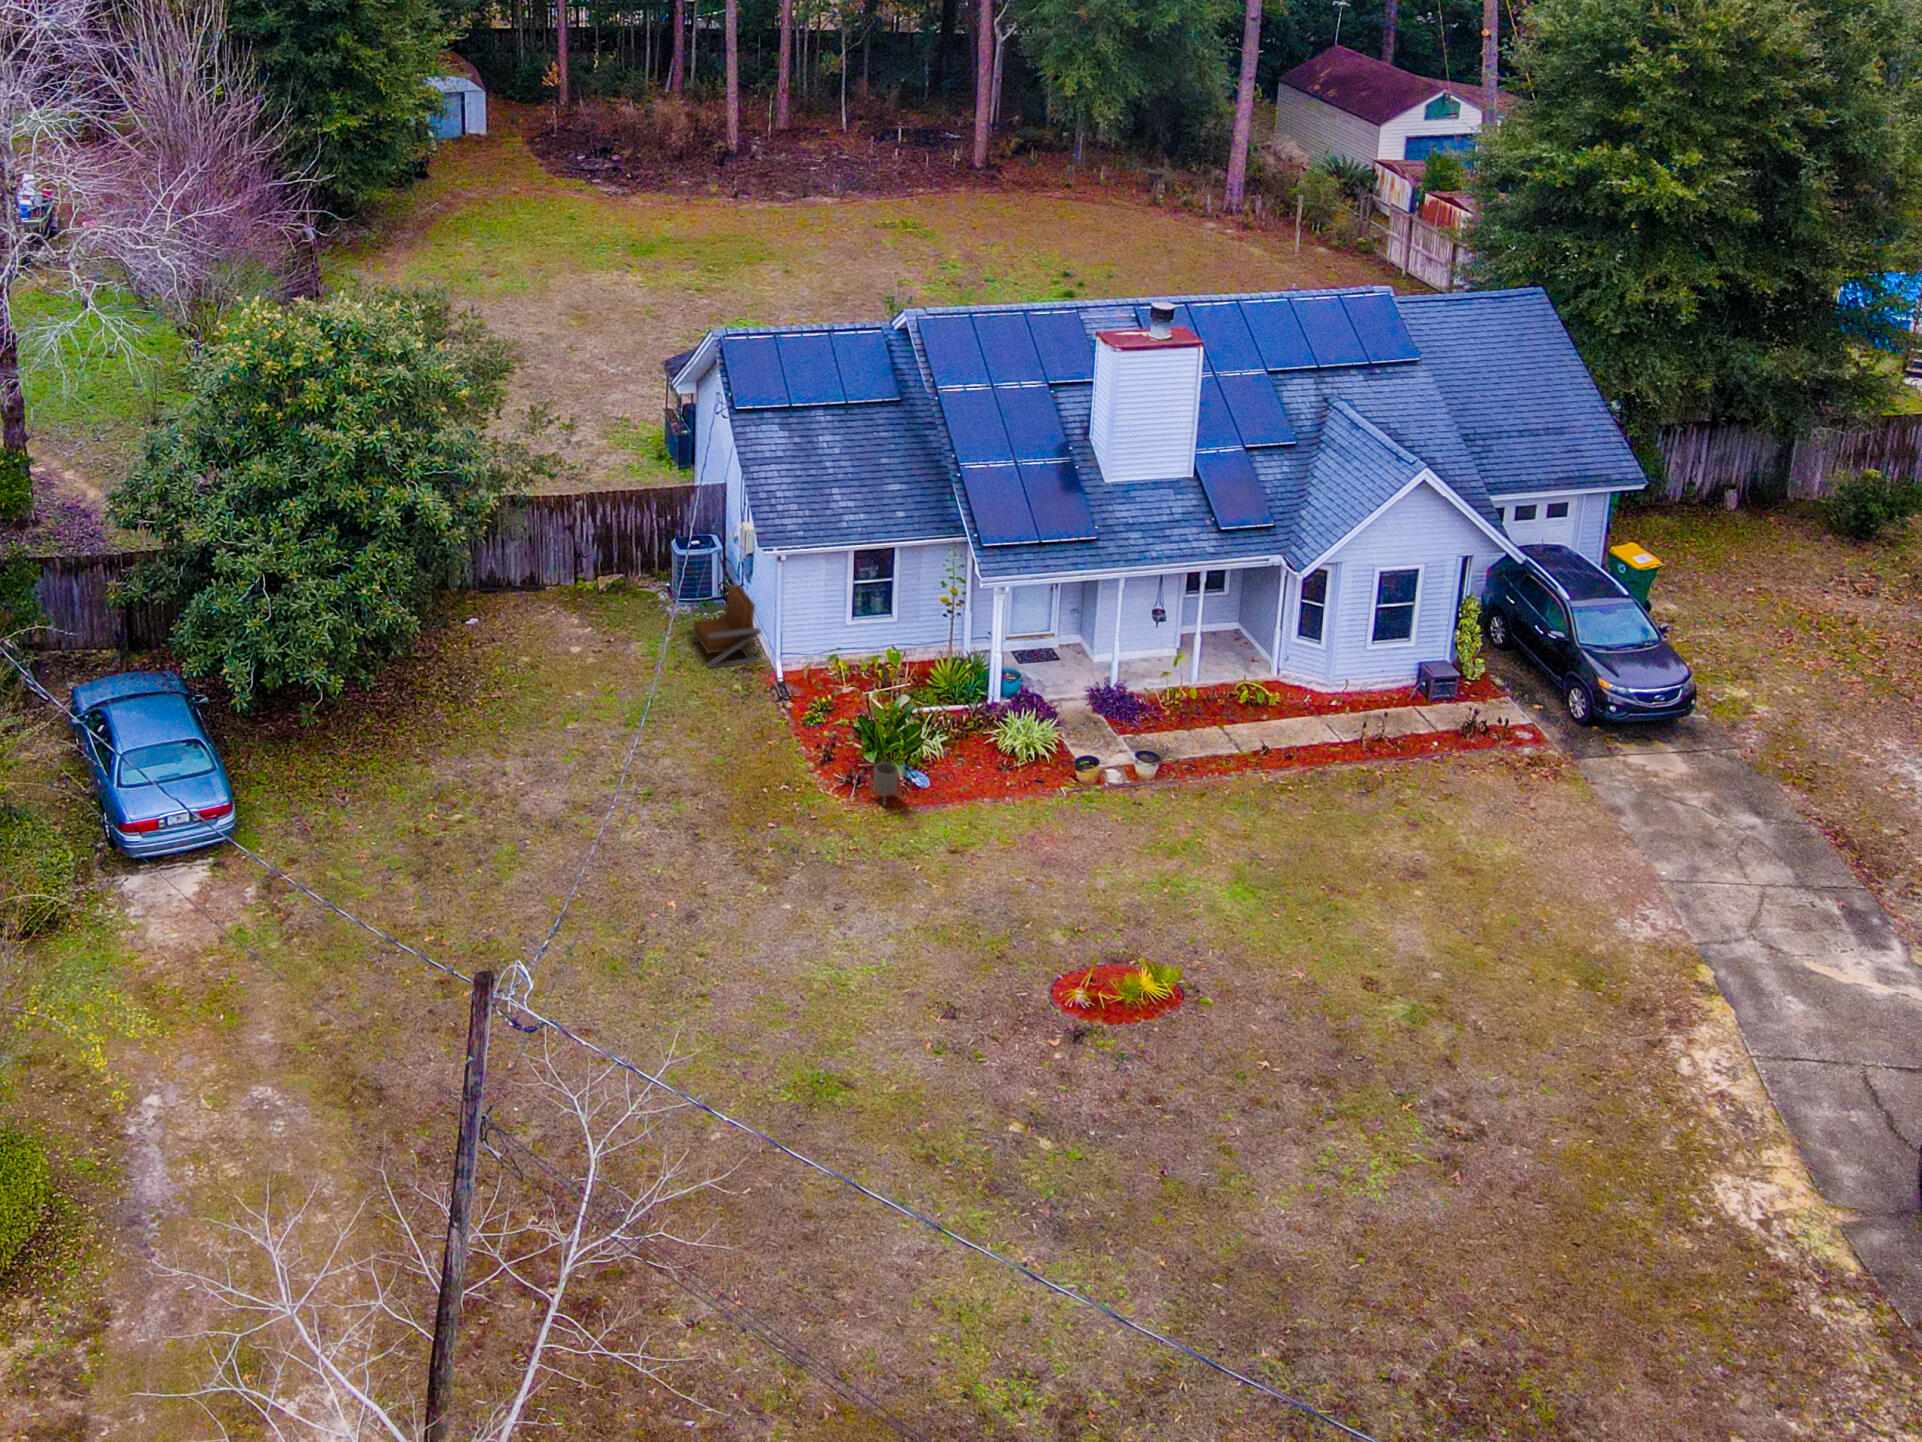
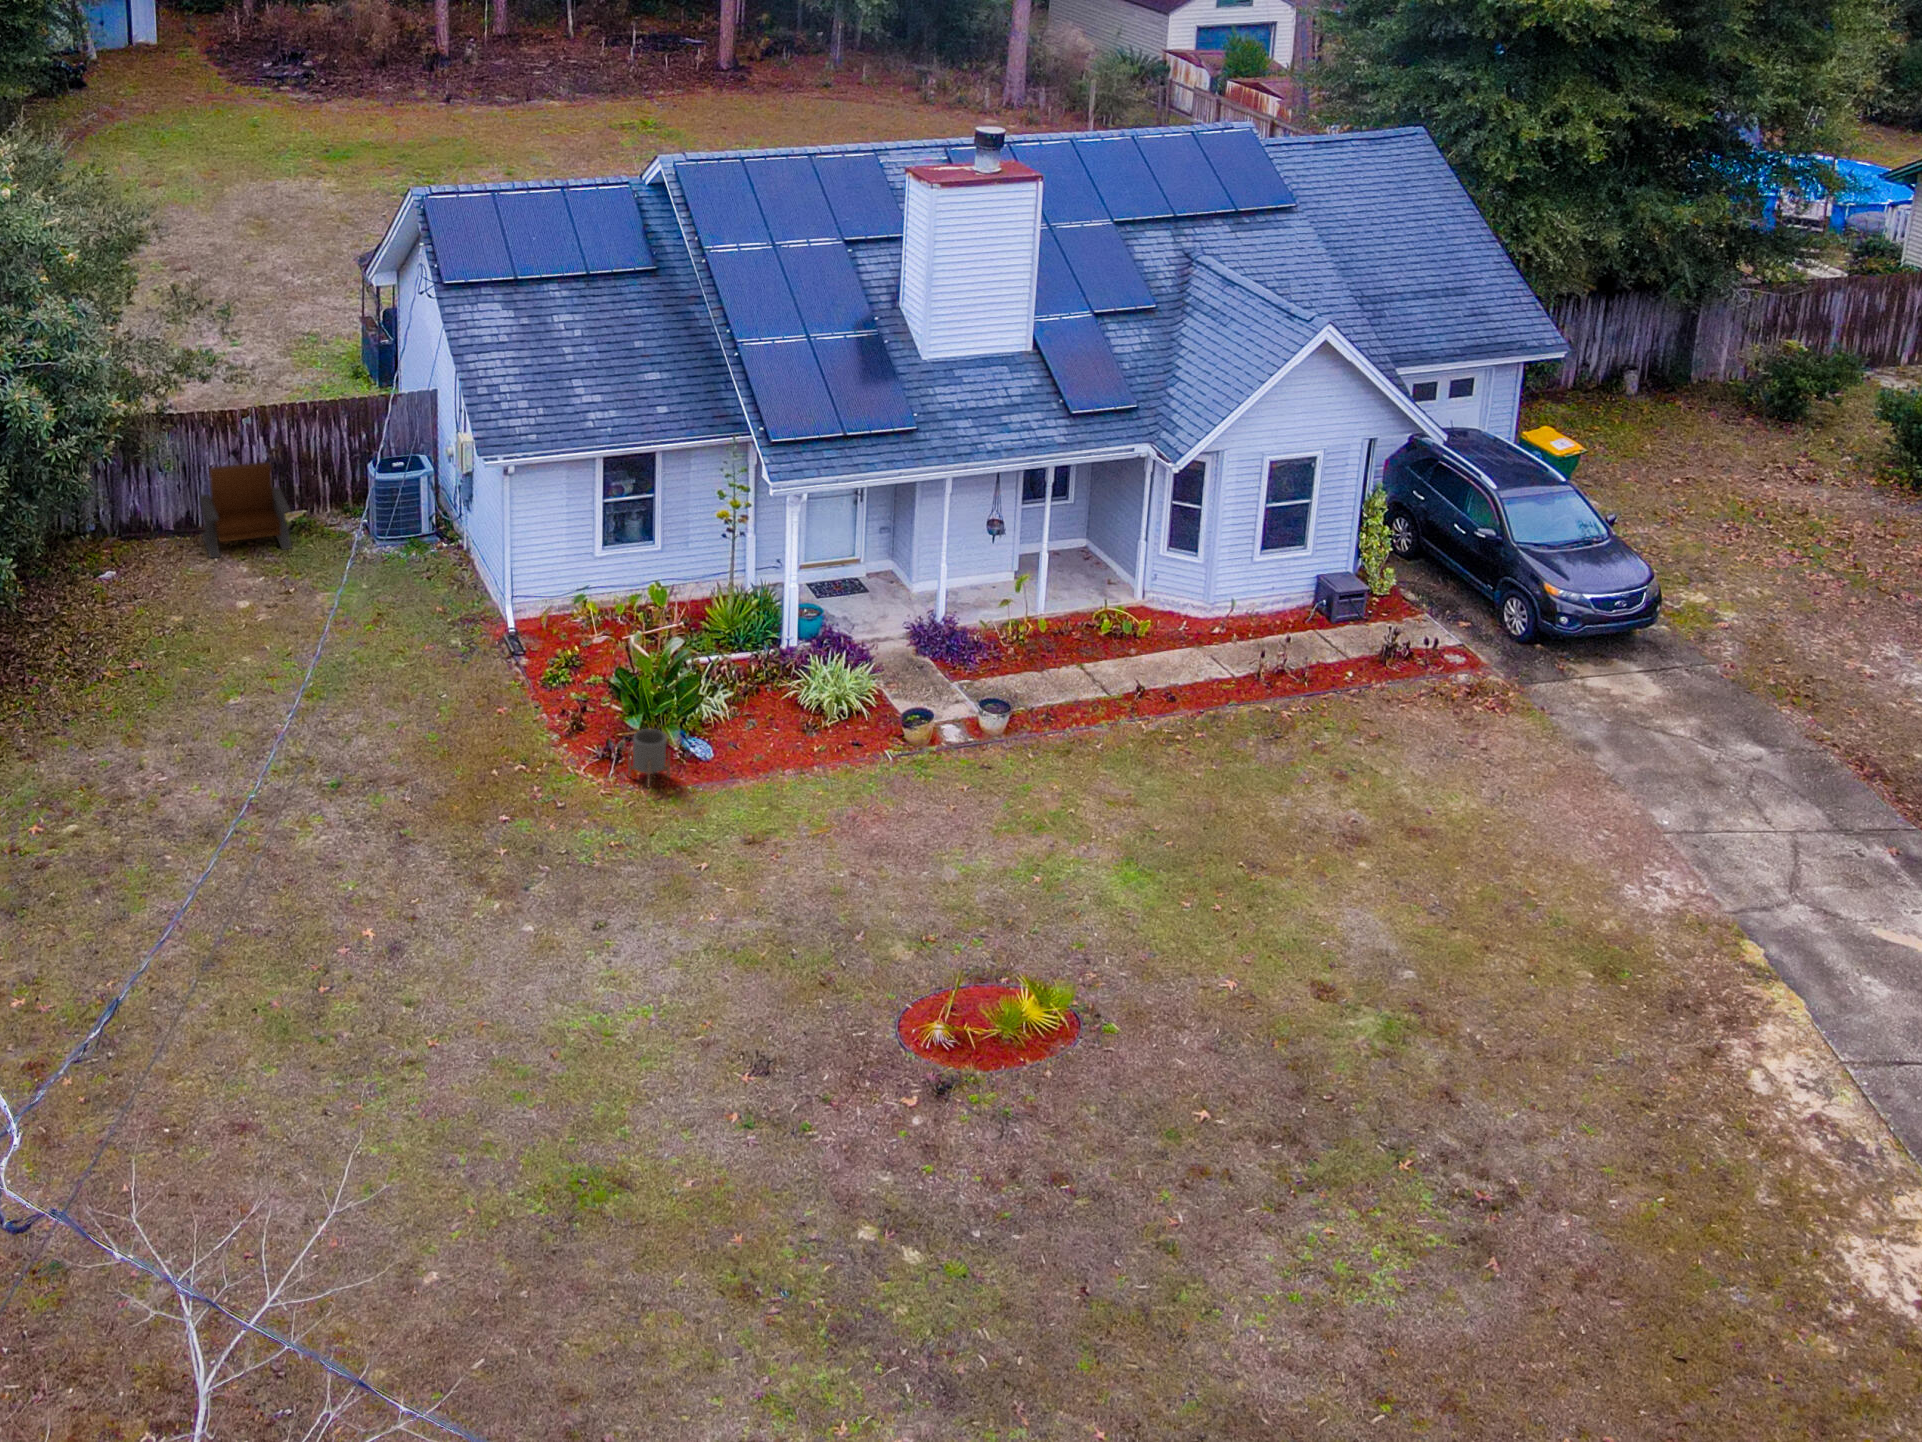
lounge chair: present [690,585,761,669] -> present [199,462,292,558]

